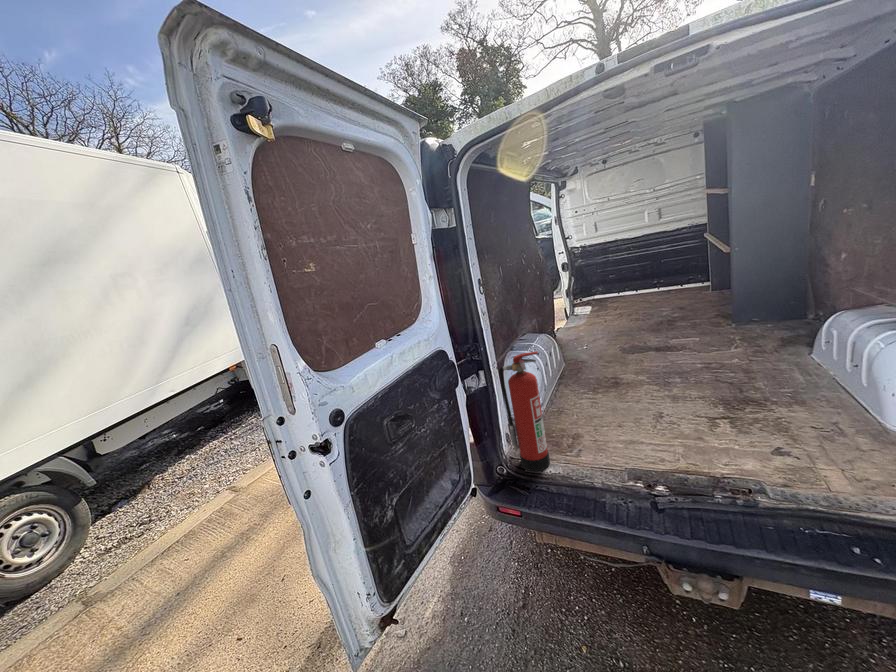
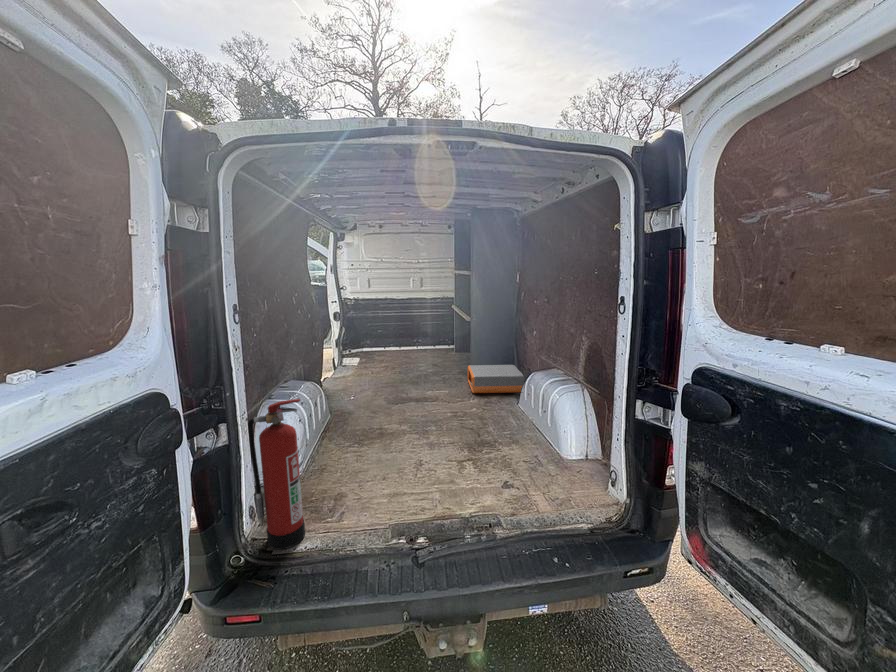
storage box: none [723,303,813,340] -> present [467,365,525,393]

